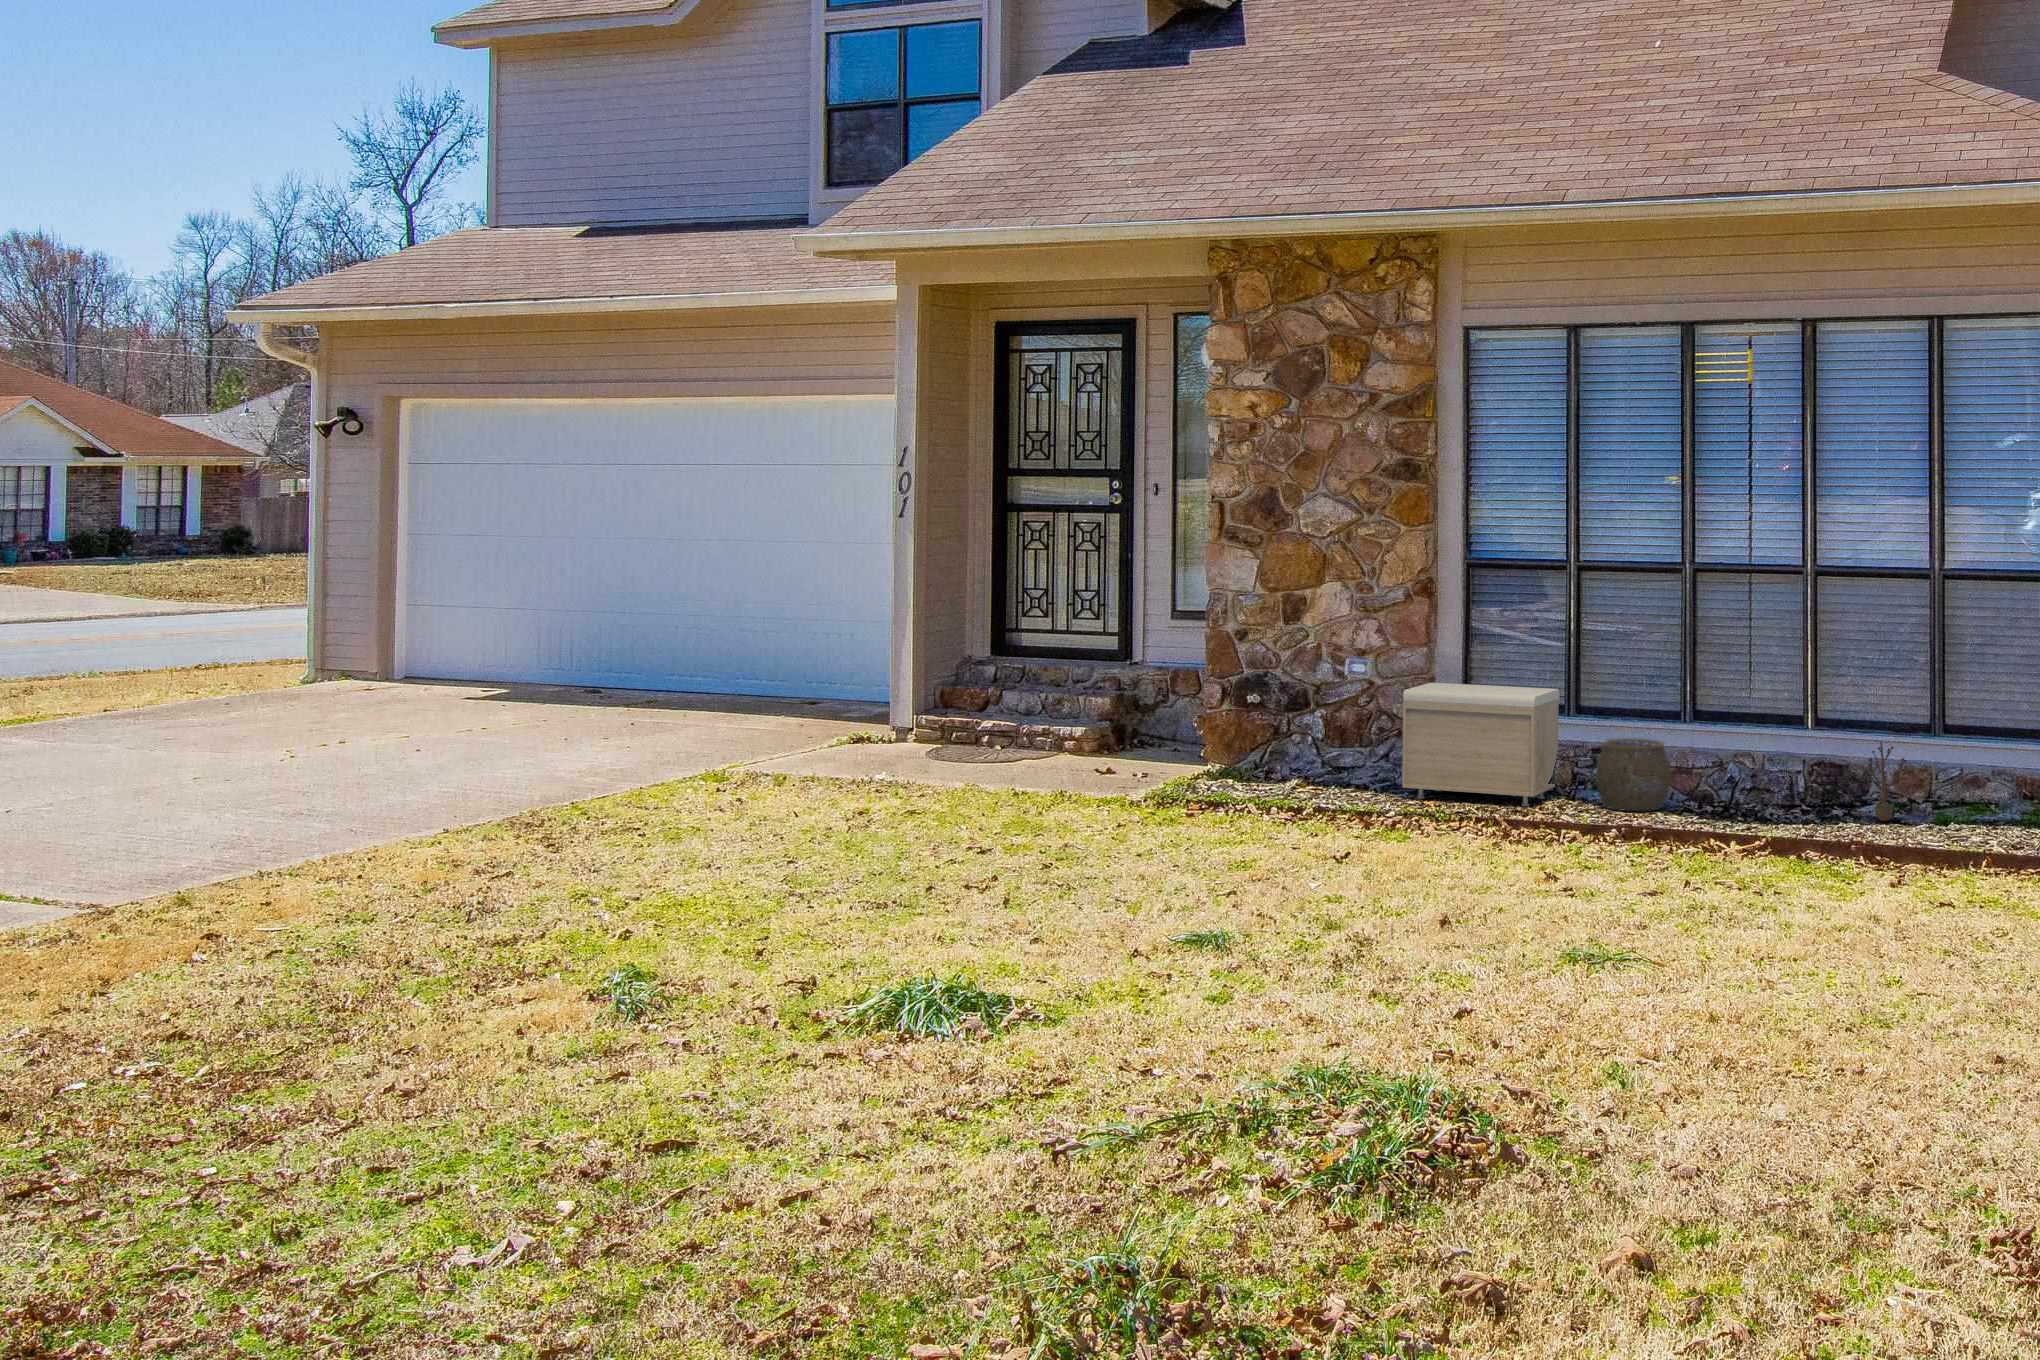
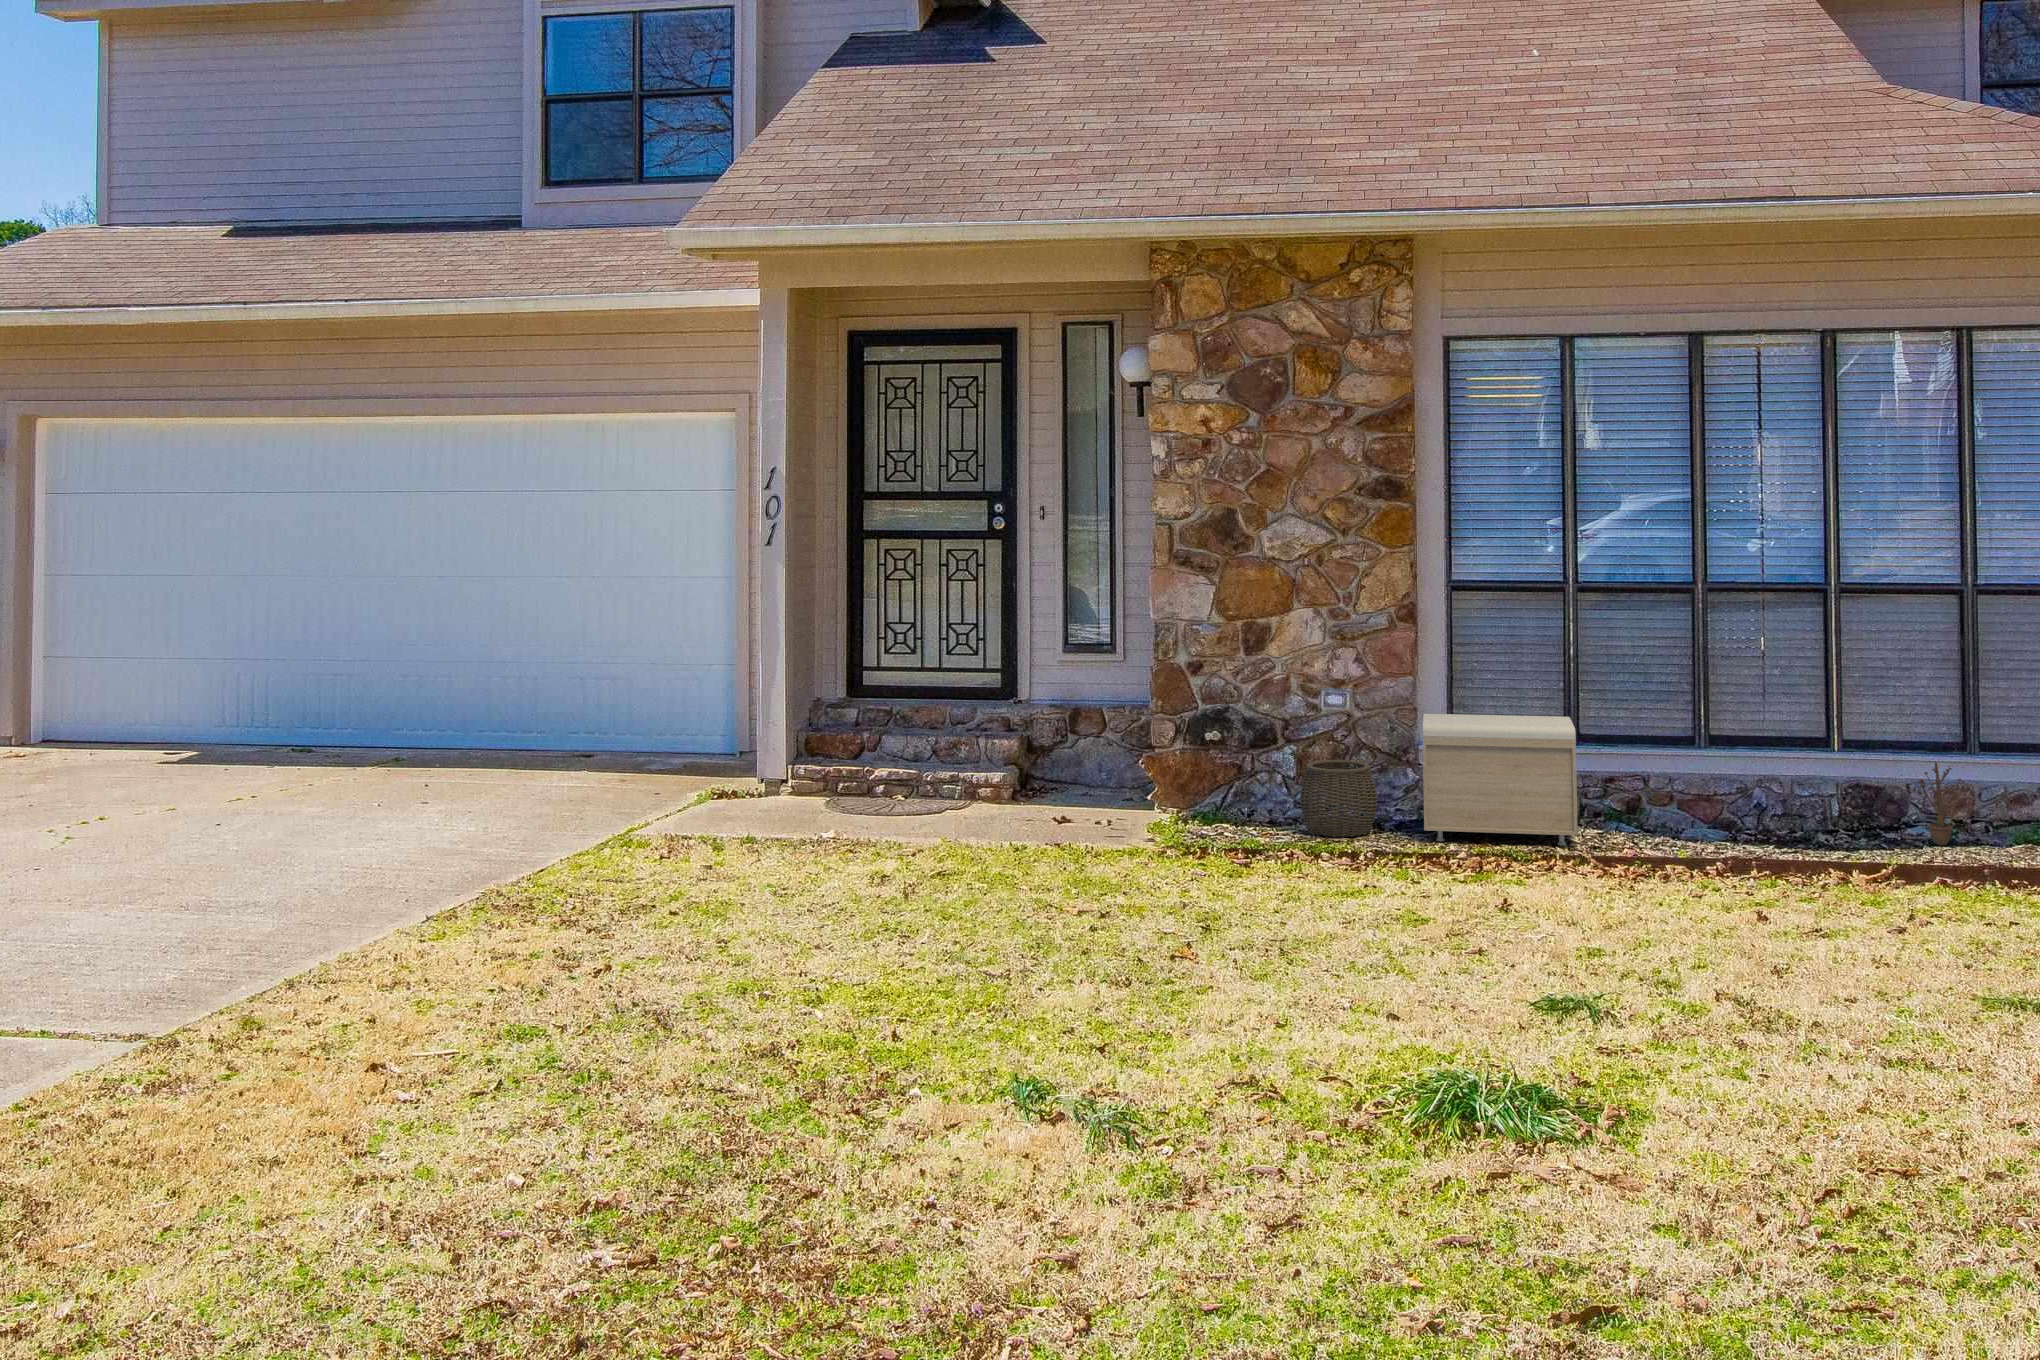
woven basket: present [1596,738,1671,811] -> present [1299,760,1377,837]

